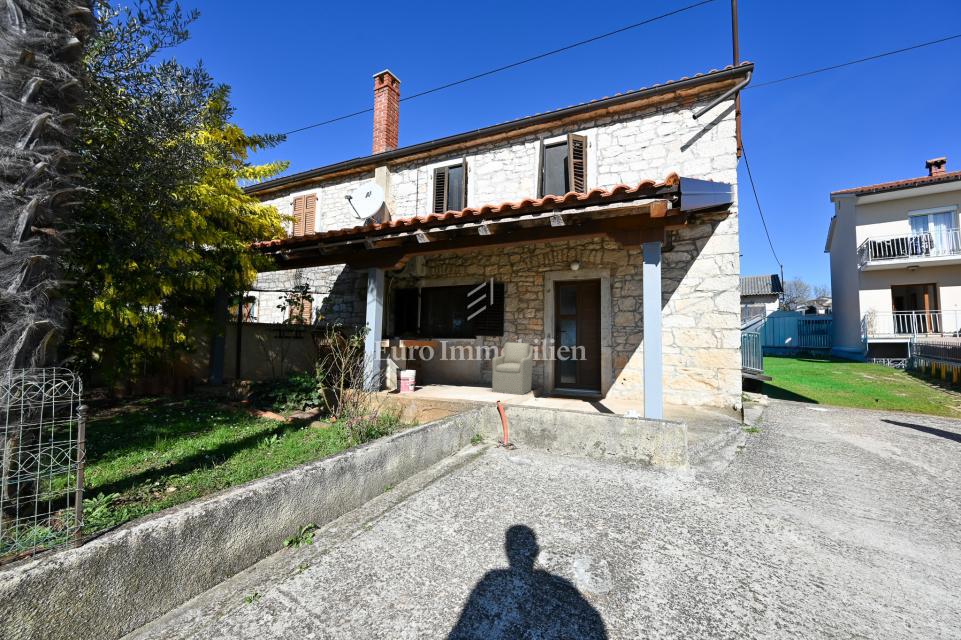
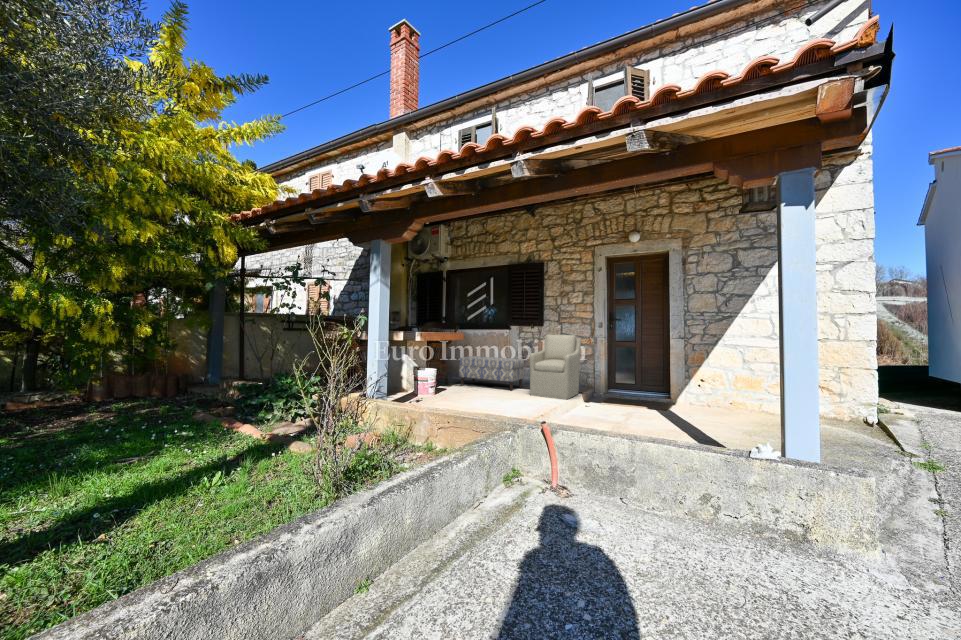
bench: none [433,360,487,389] -> present [459,356,524,391]

